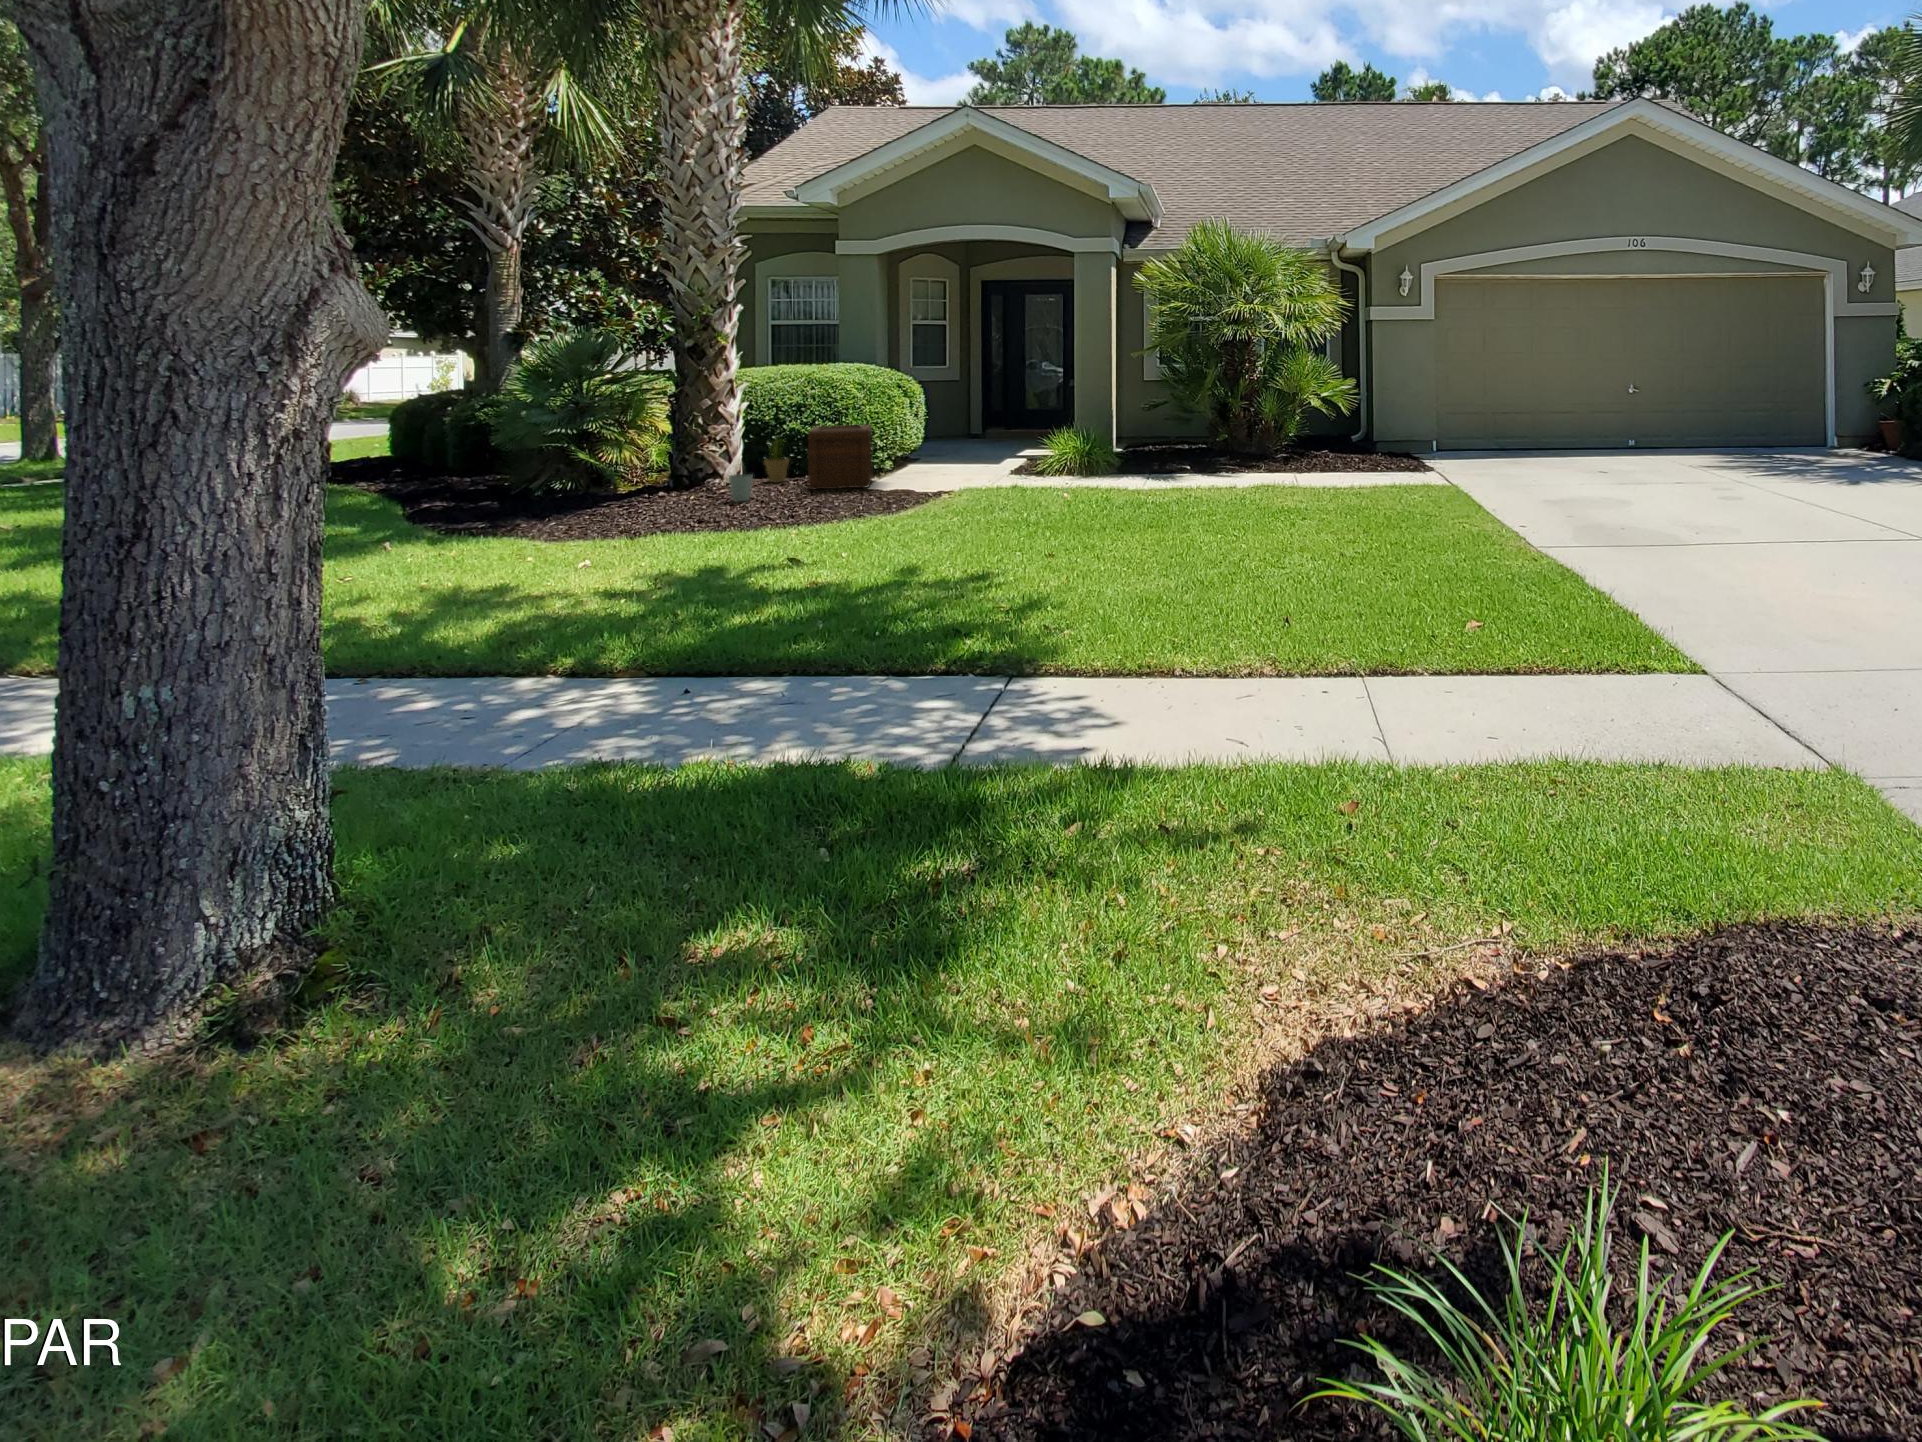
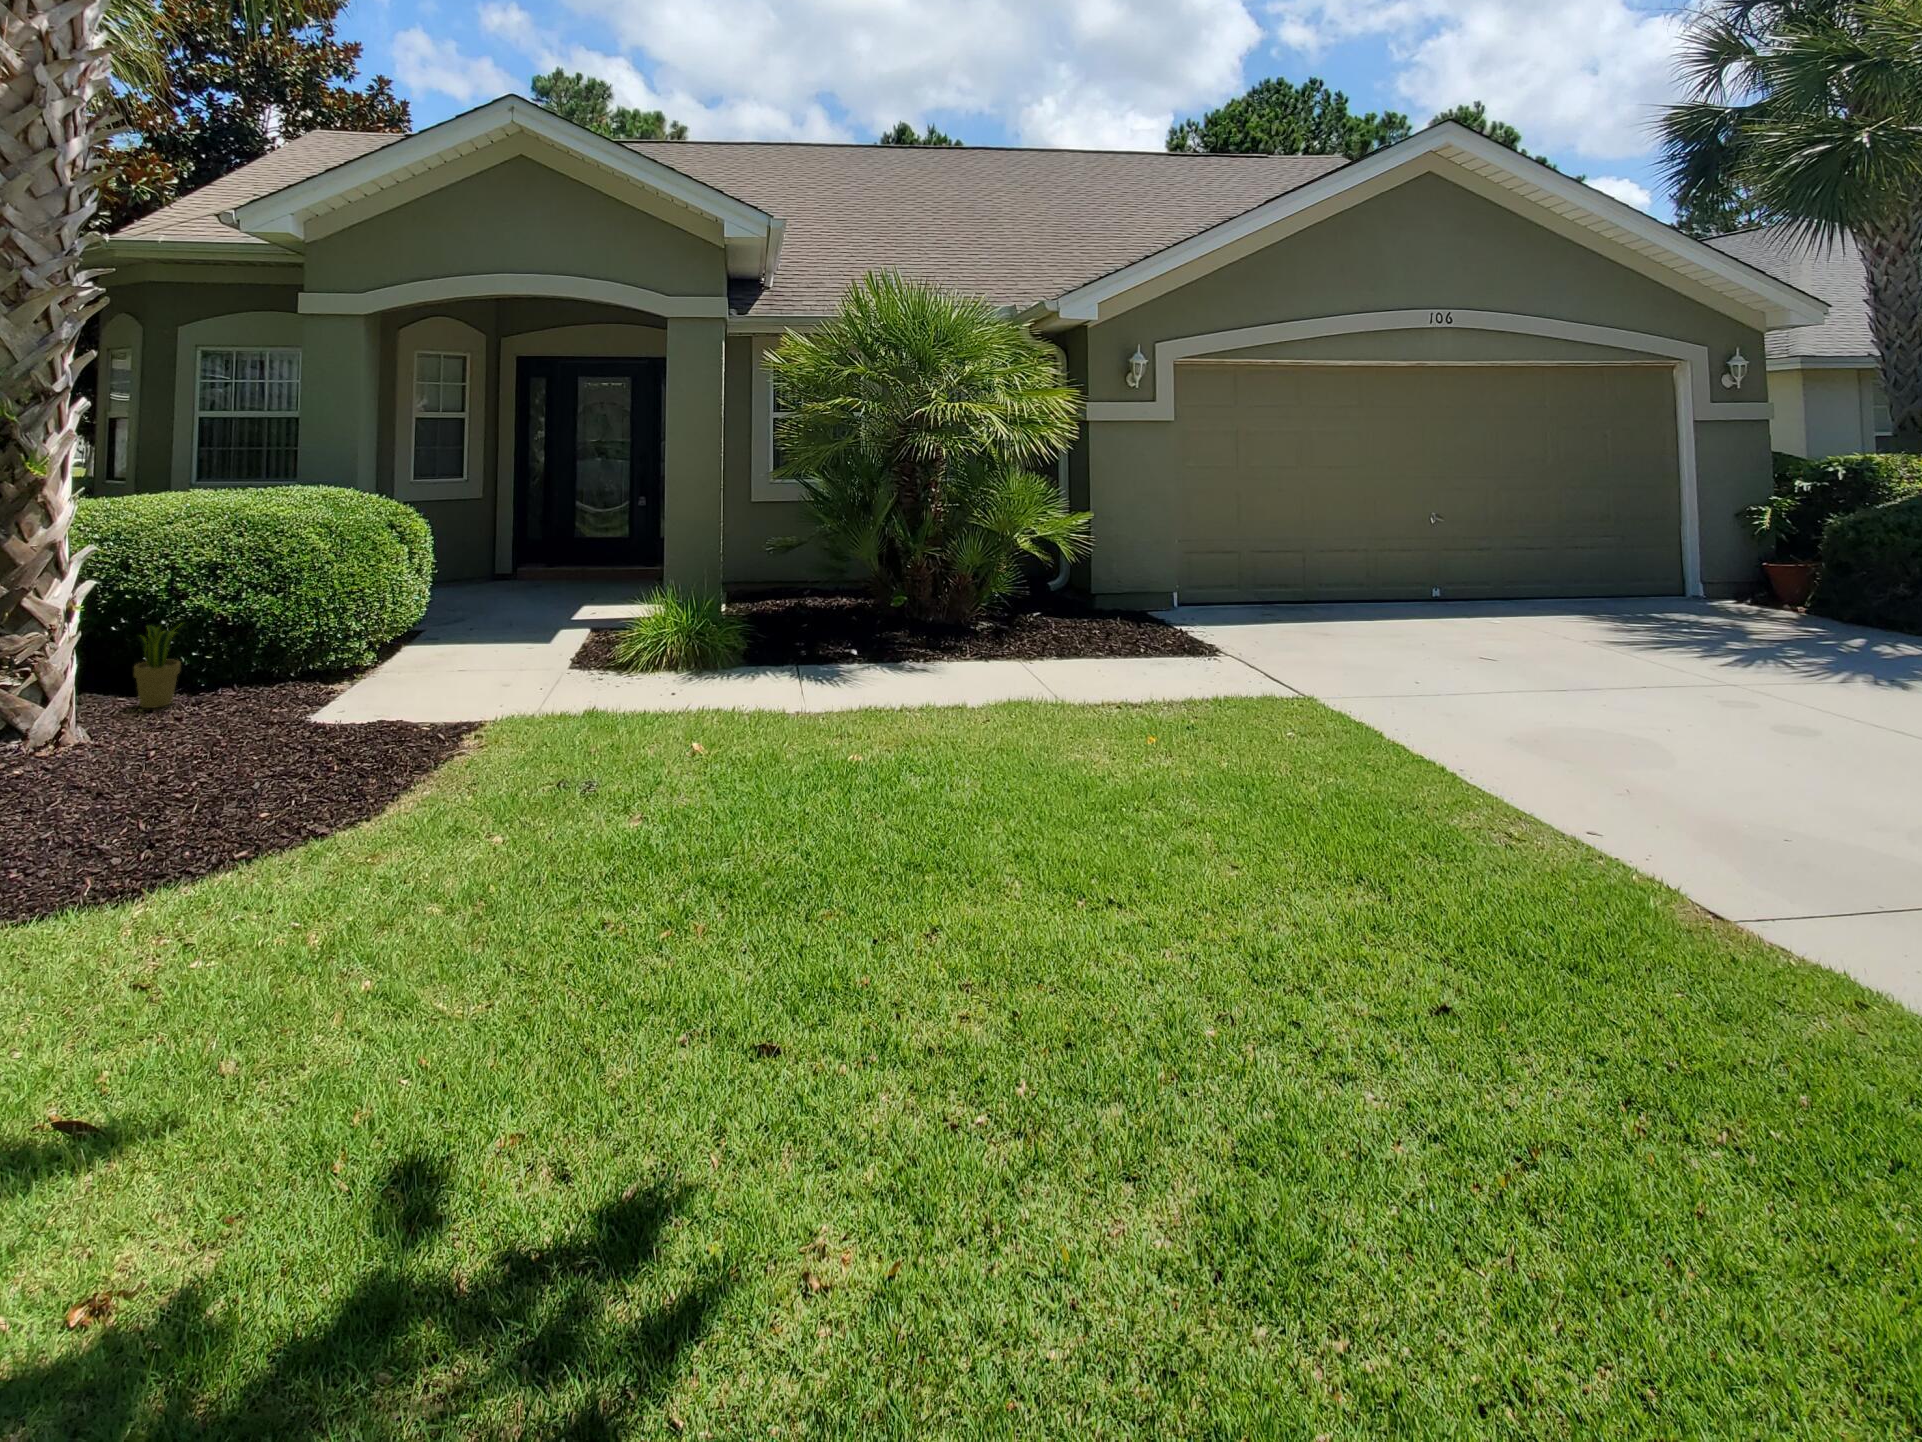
wooden crate: present [808,424,872,490] -> none [209,601,334,733]
bucket: present [729,473,753,502] -> none [40,702,91,781]

